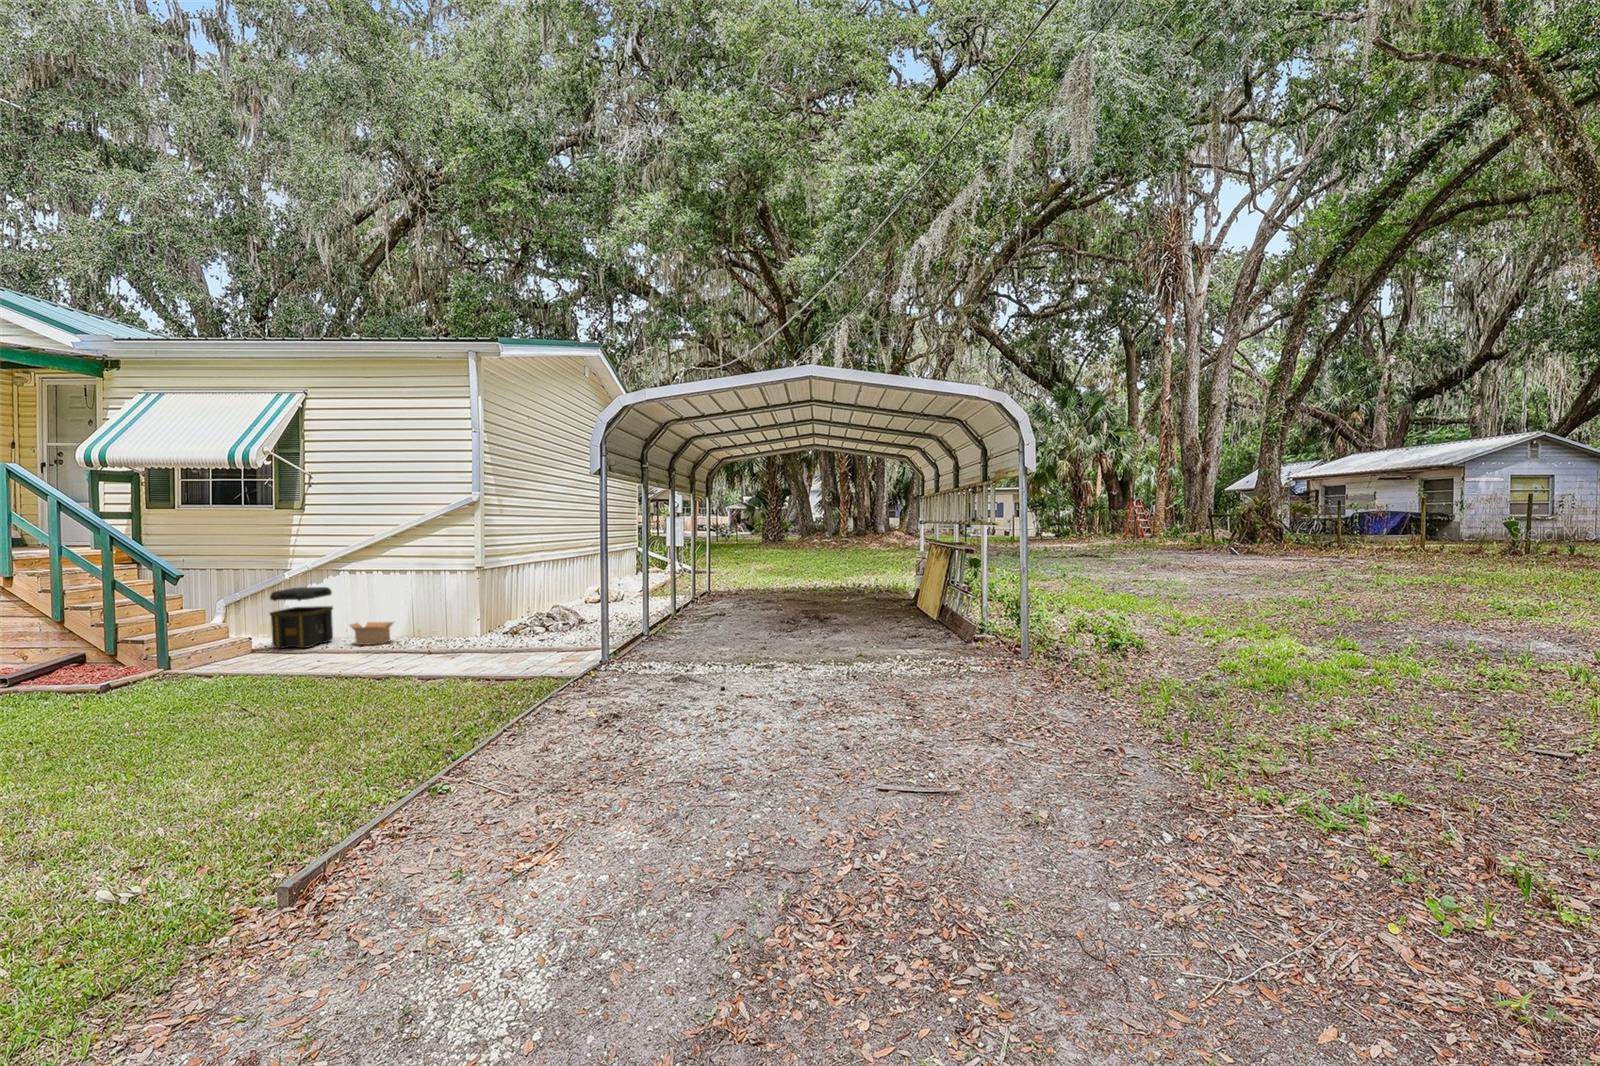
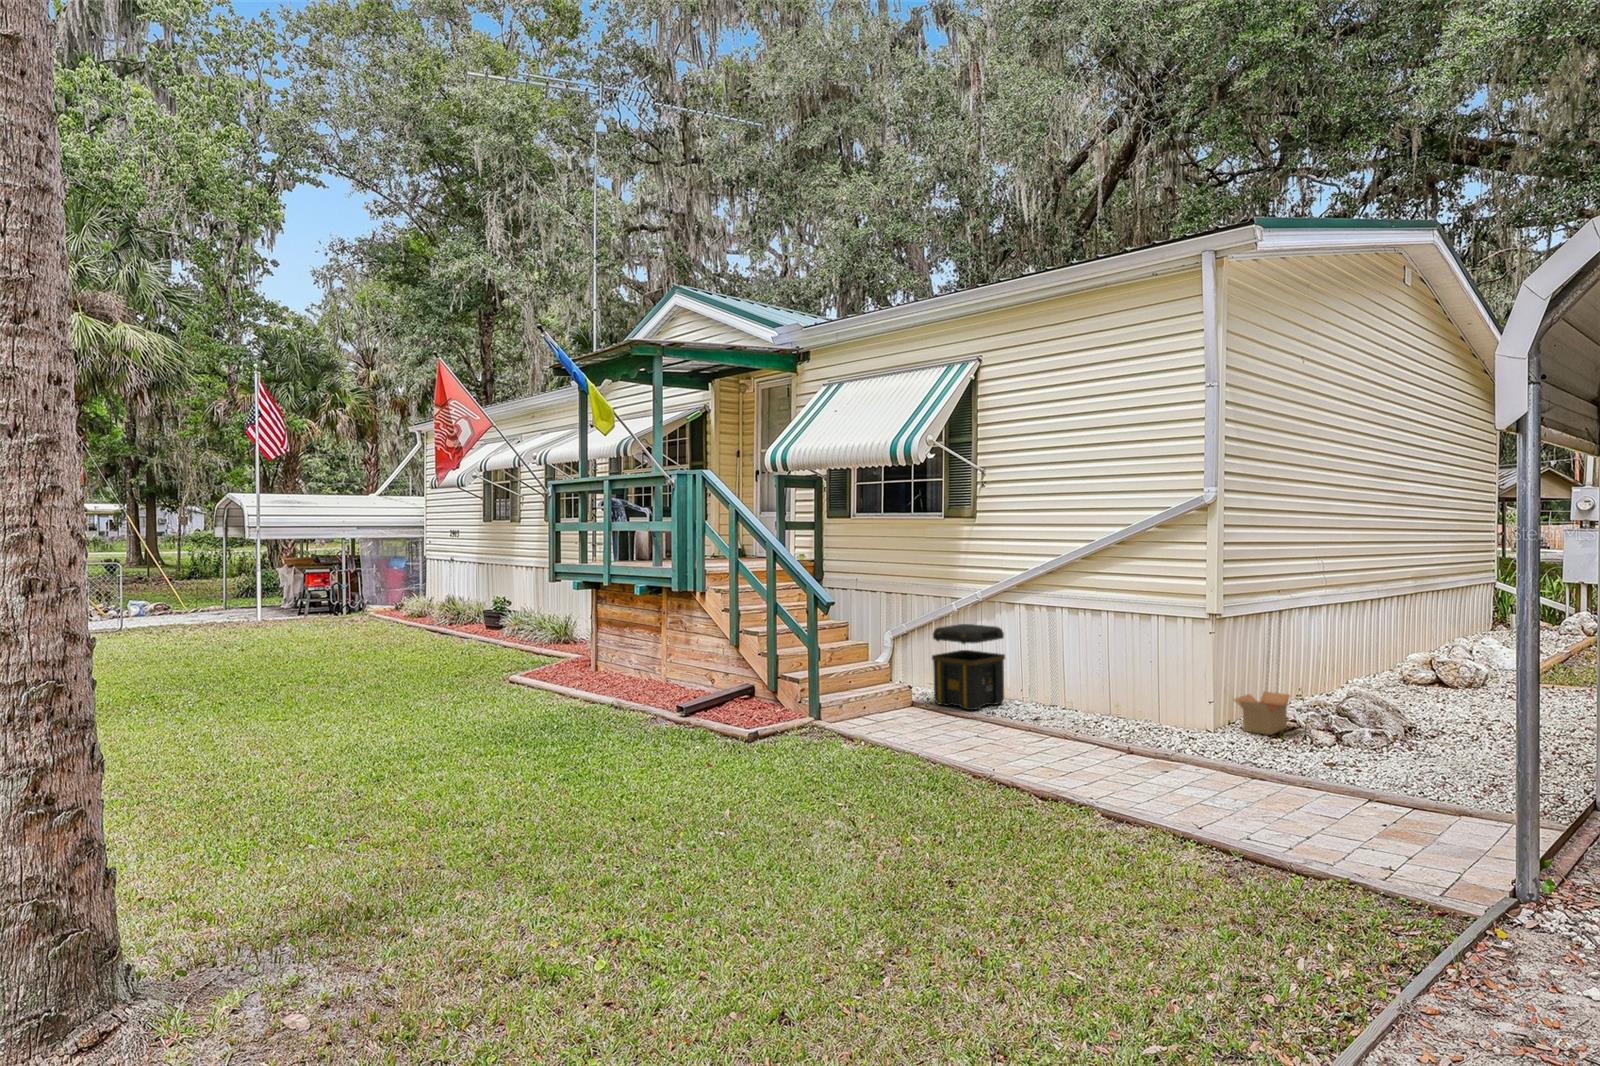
cardboard box: present [350,622,393,645] -> present [1234,692,1290,735]

